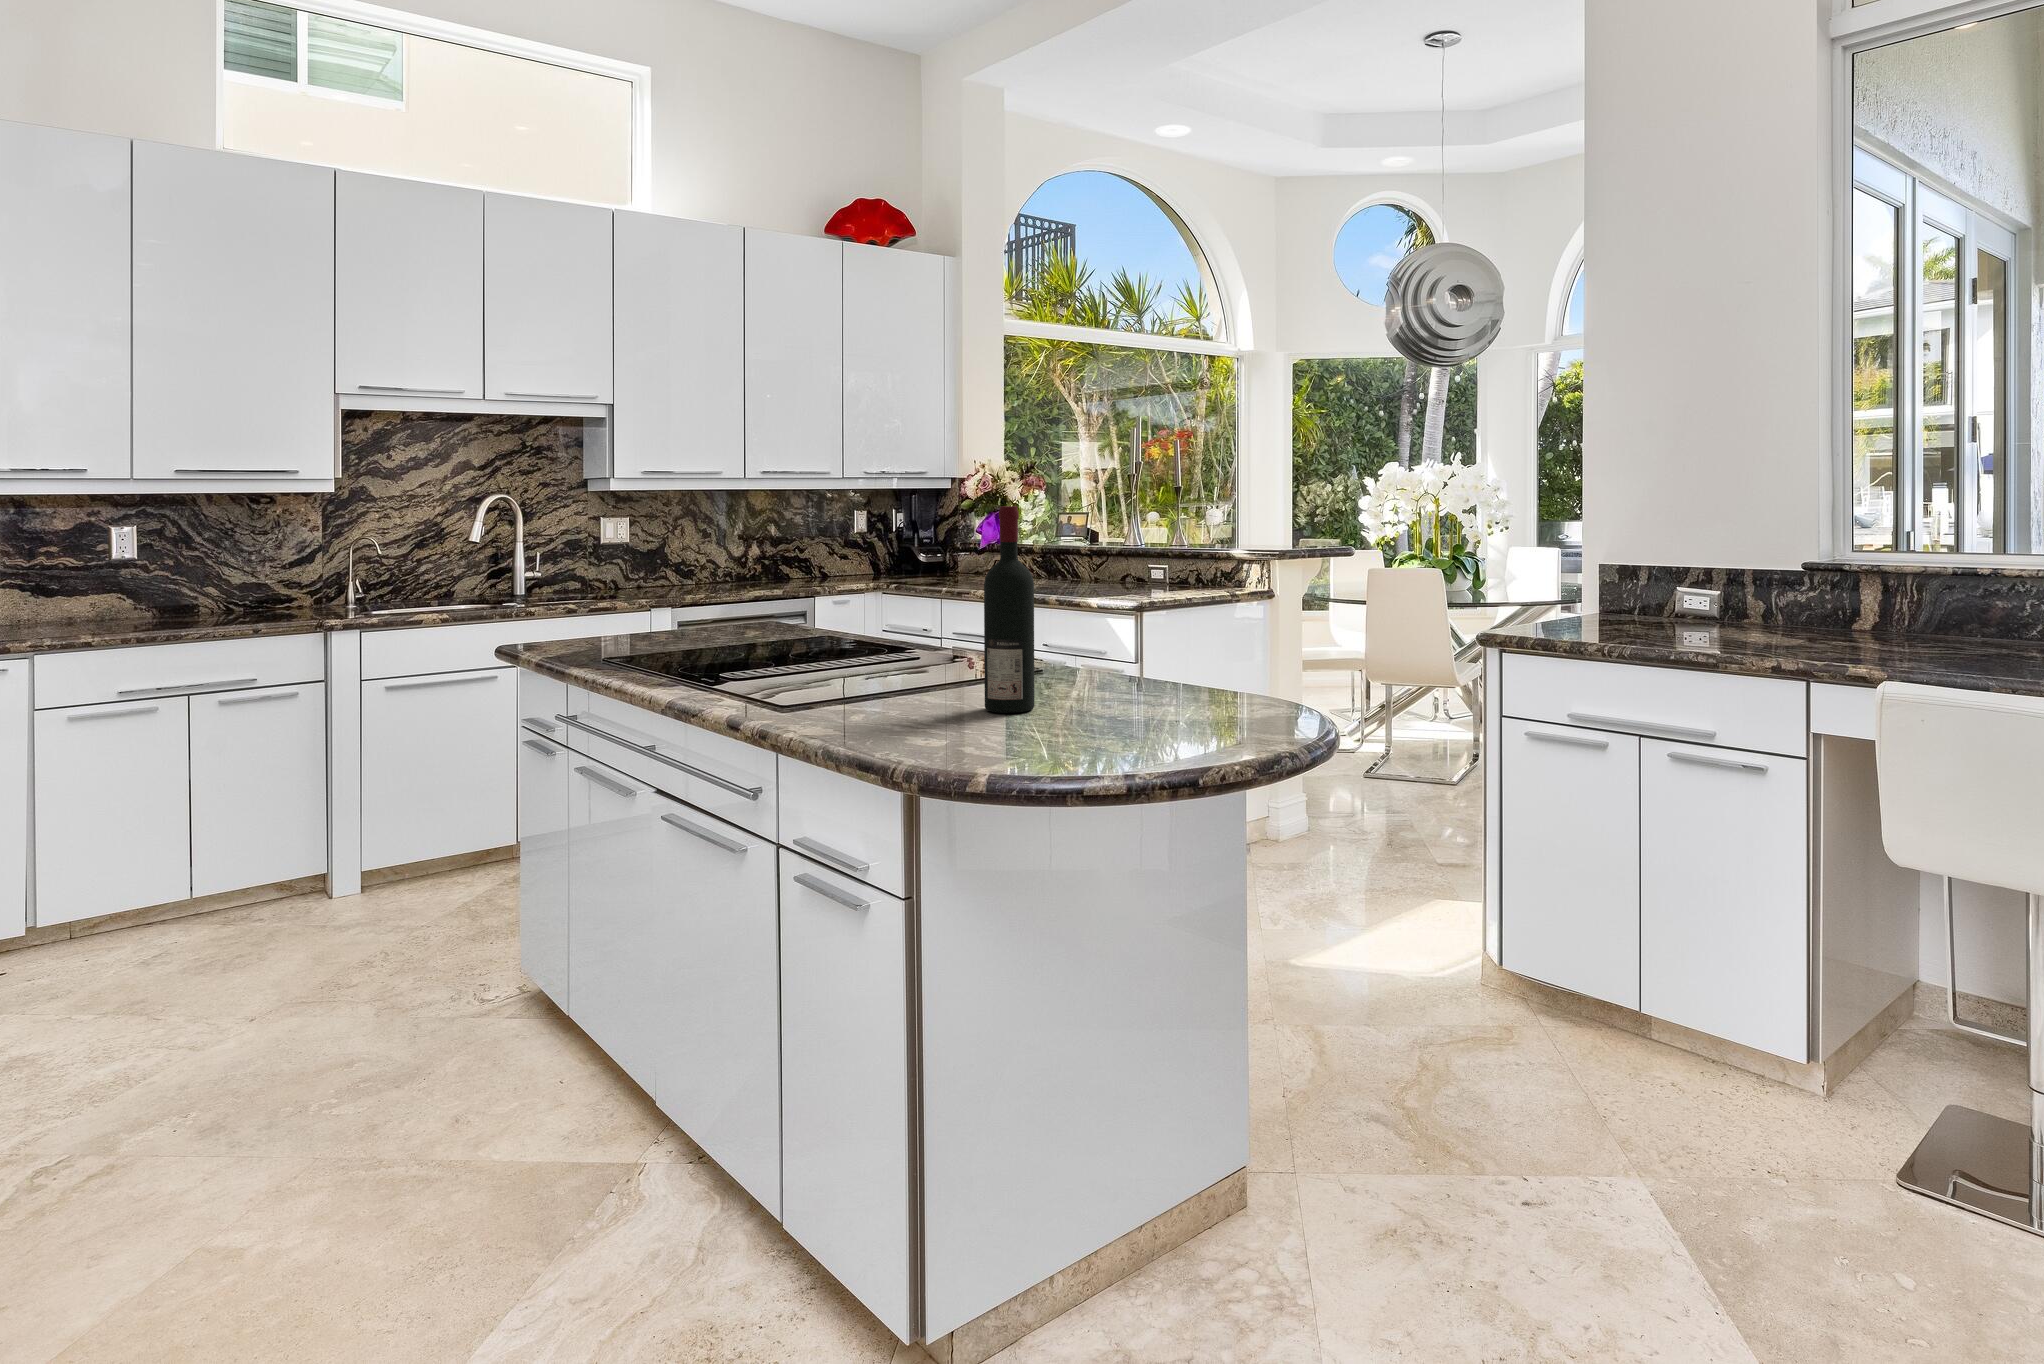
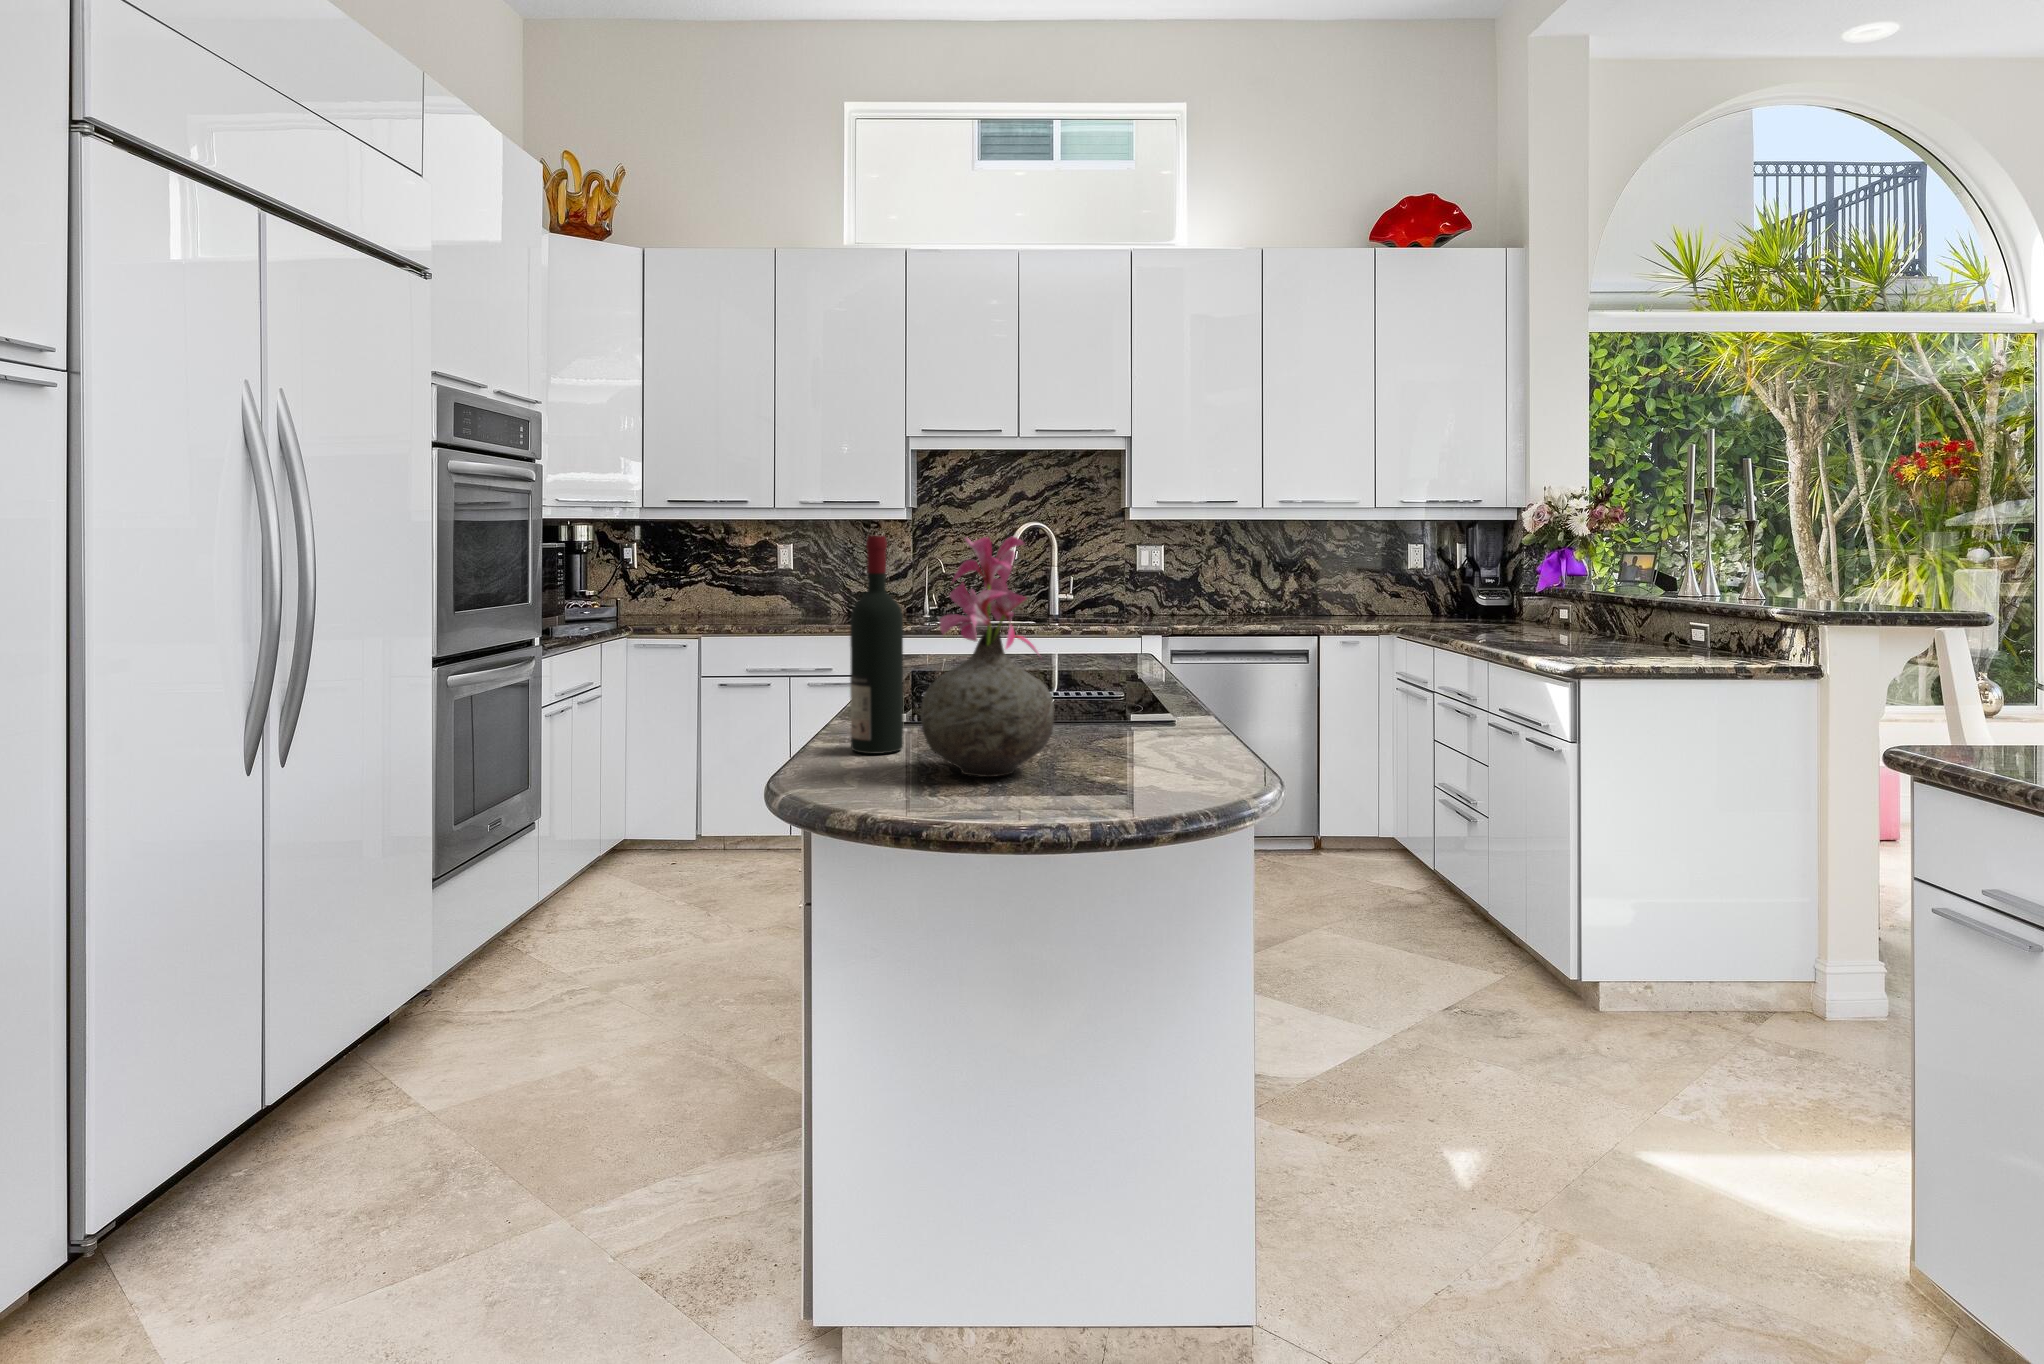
vase: none [1106,505,1221,712] -> present [921,537,1054,777]

